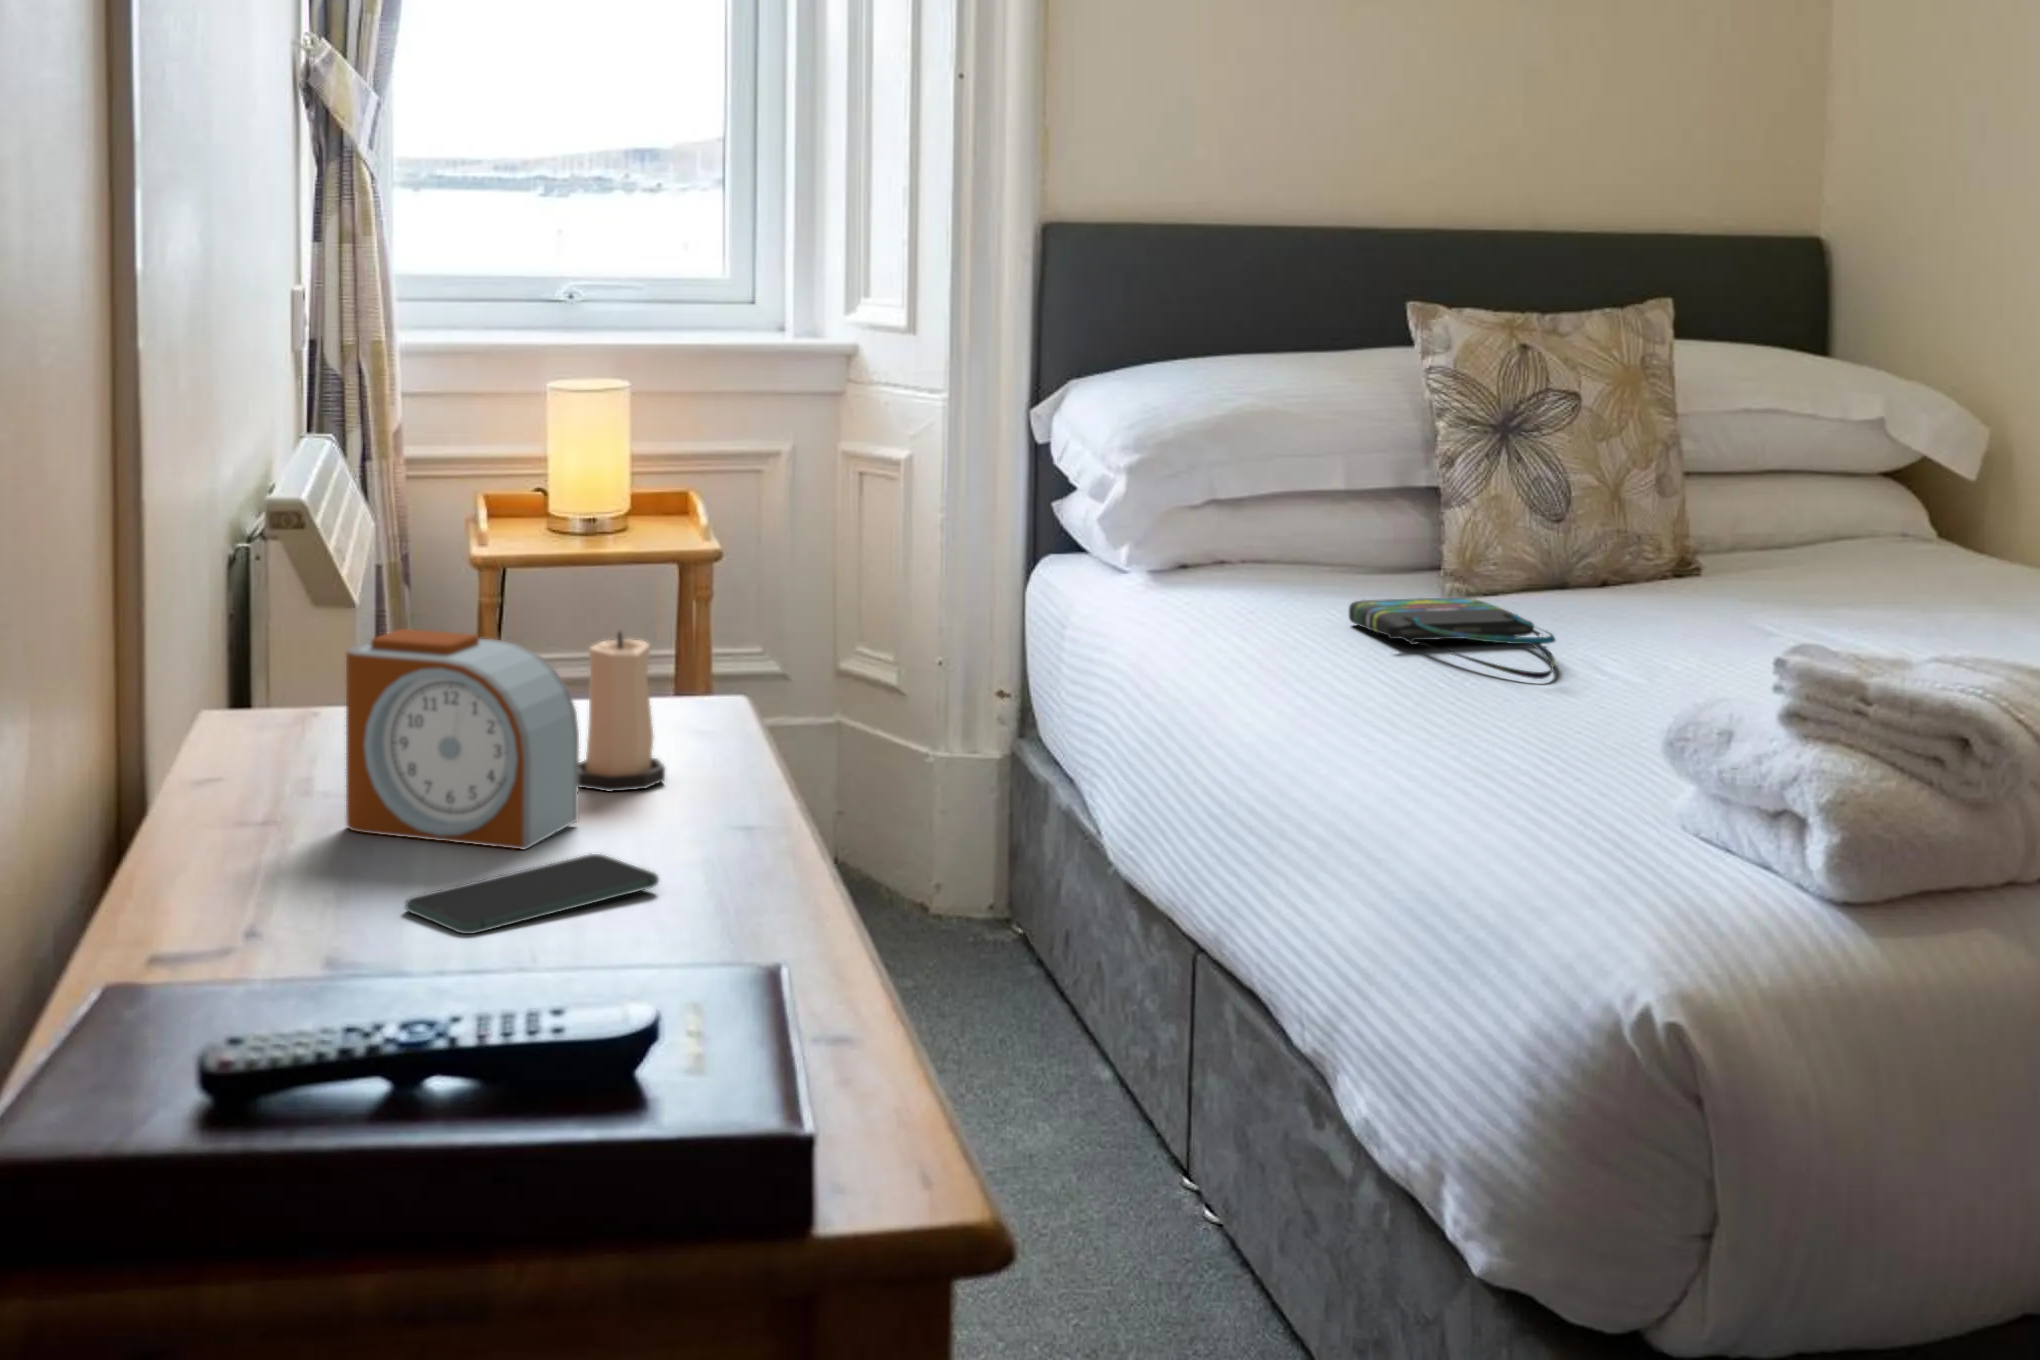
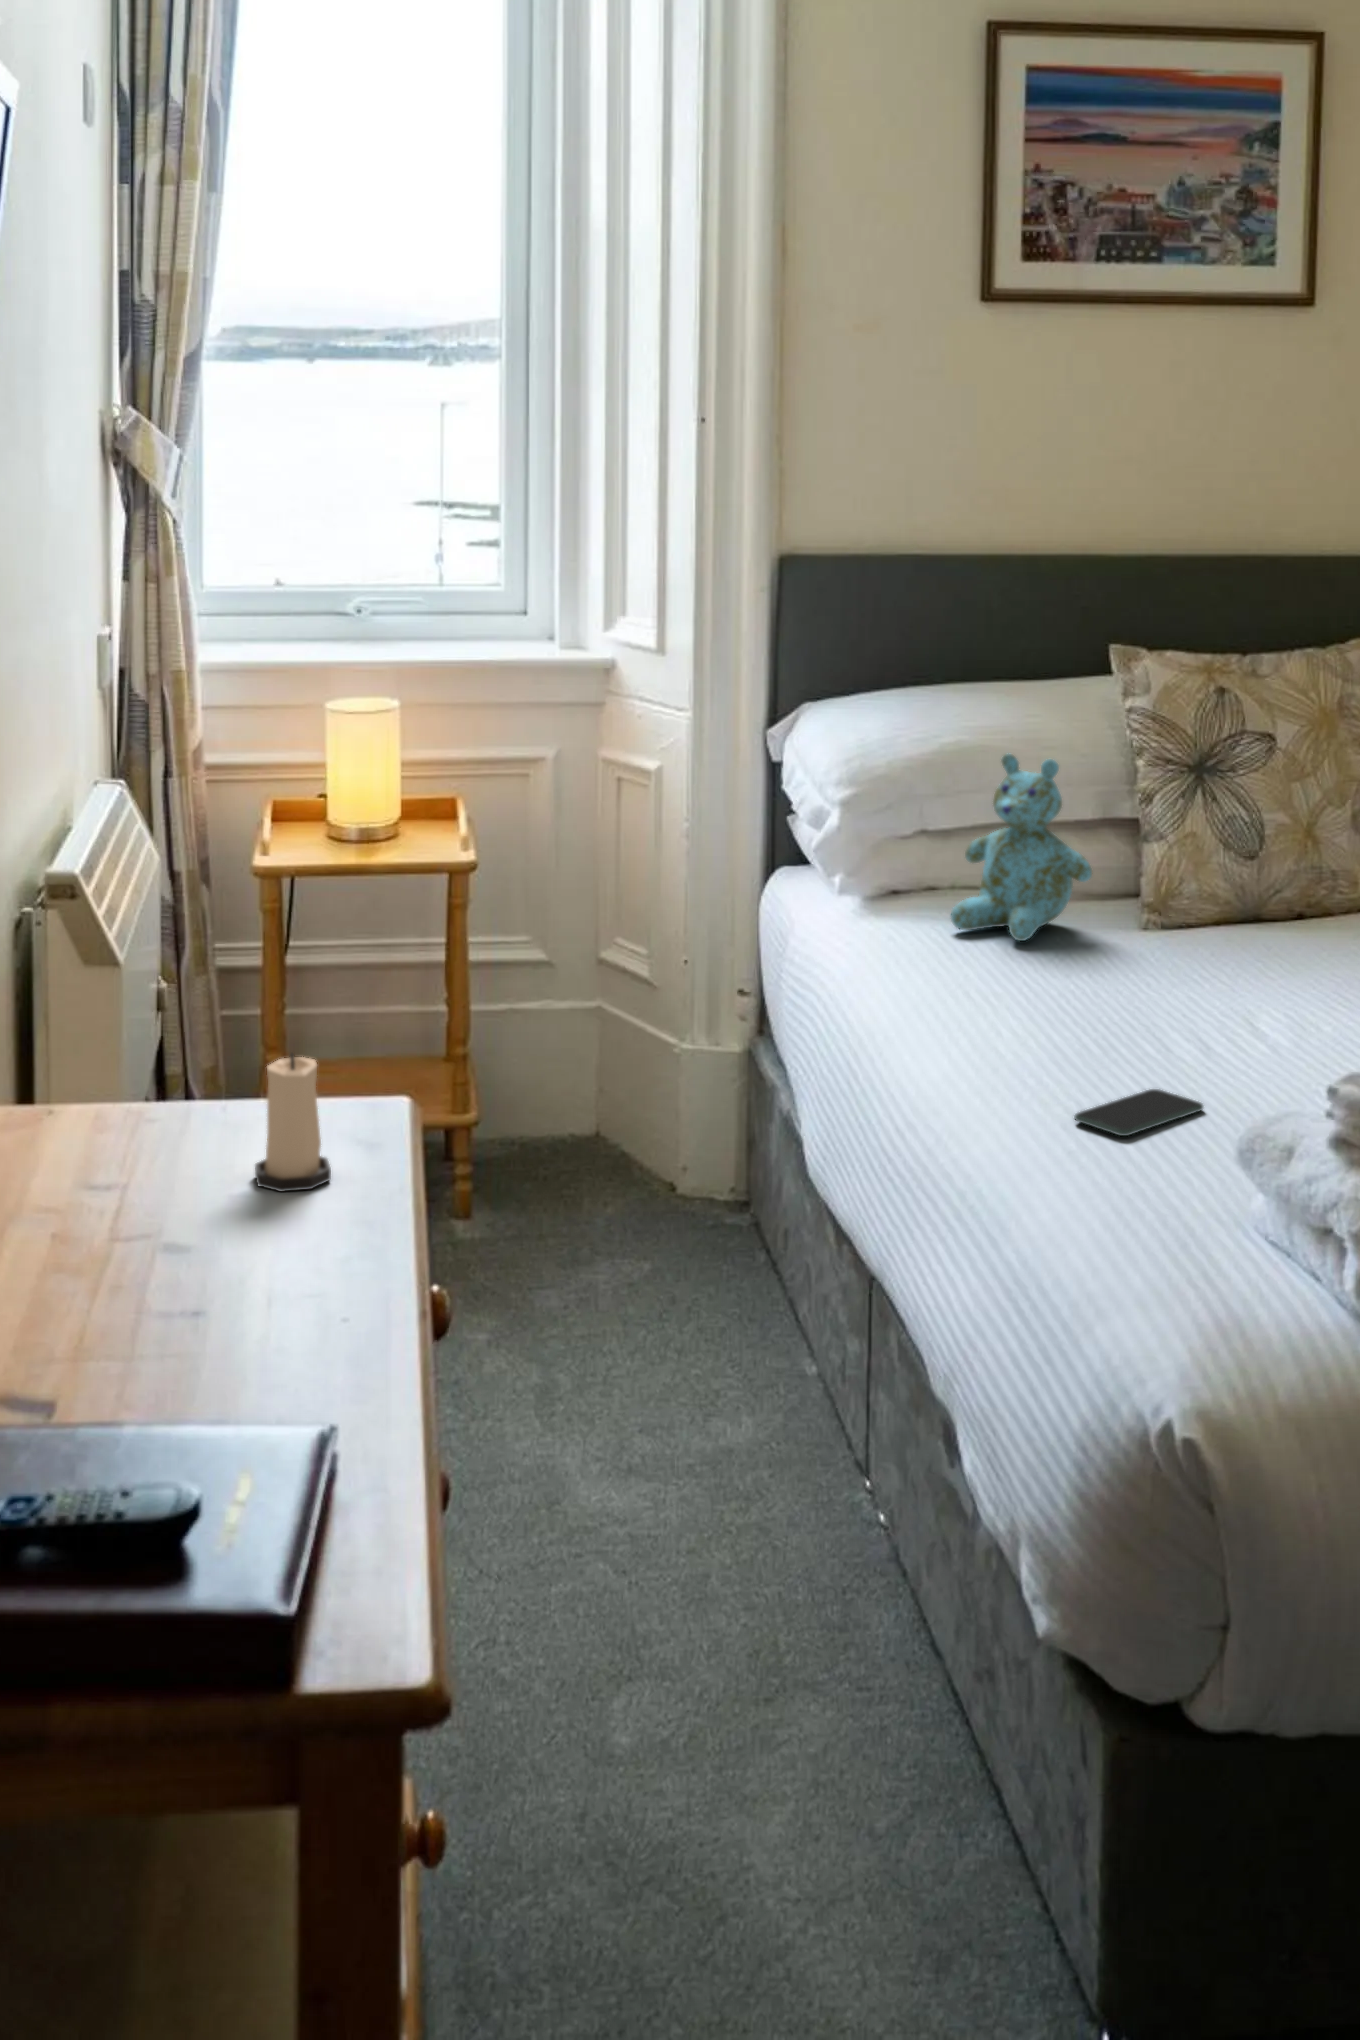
stuffed bear: none [1256,405,1406,599] -> present [951,754,1092,941]
tote bag: present [1349,597,1555,679] -> none [1025,947,1203,1046]
alarm clock: present [346,629,579,849] -> none [53,1064,243,1262]
smartphone: present [405,854,659,934] -> present [1074,1089,1203,1136]

